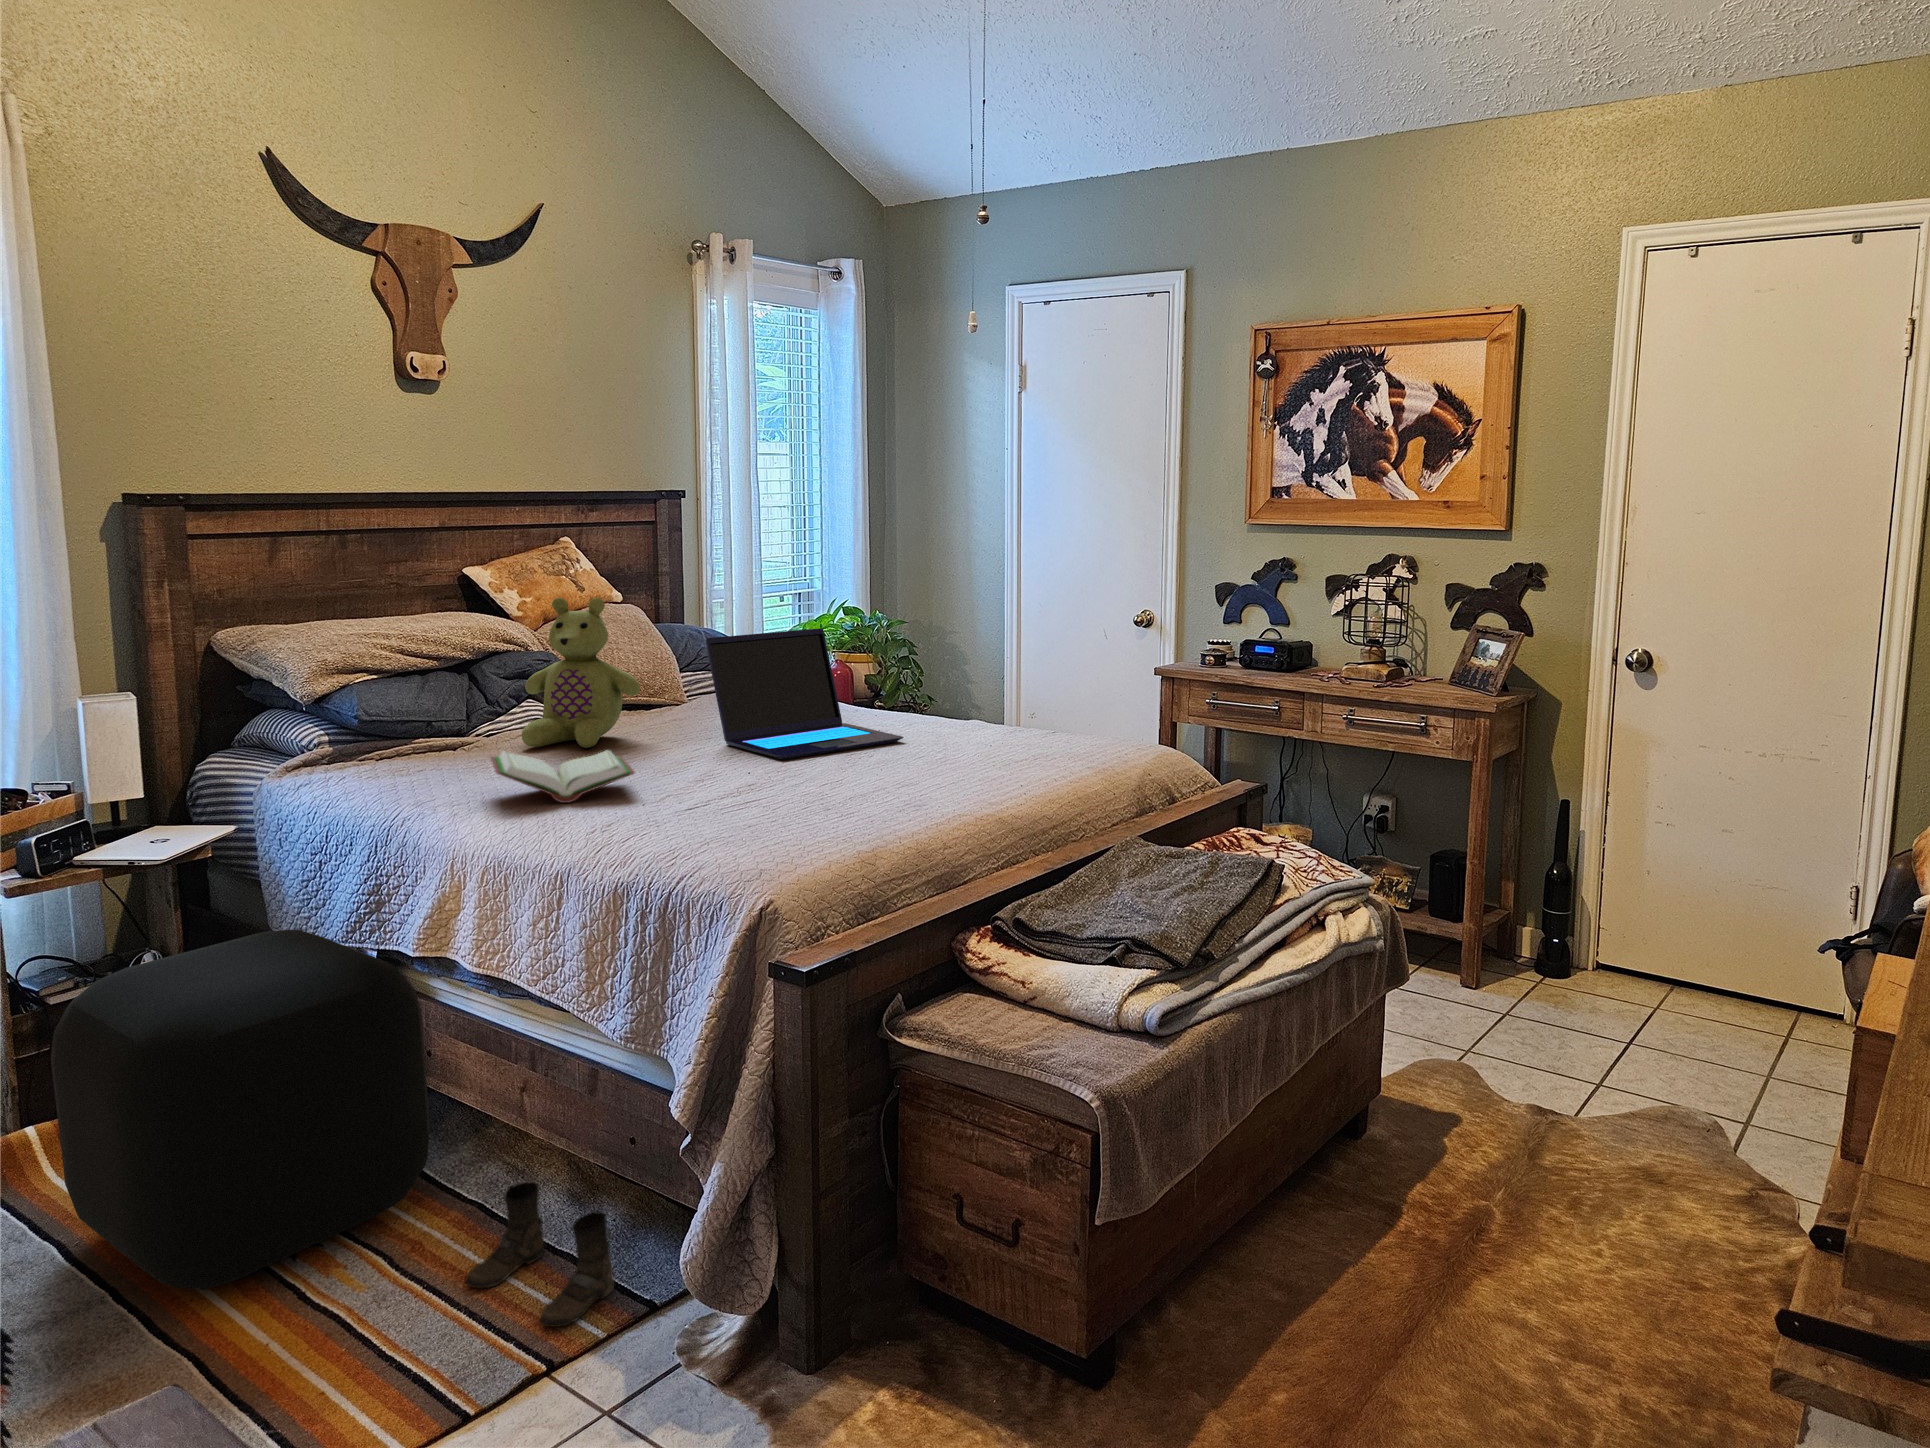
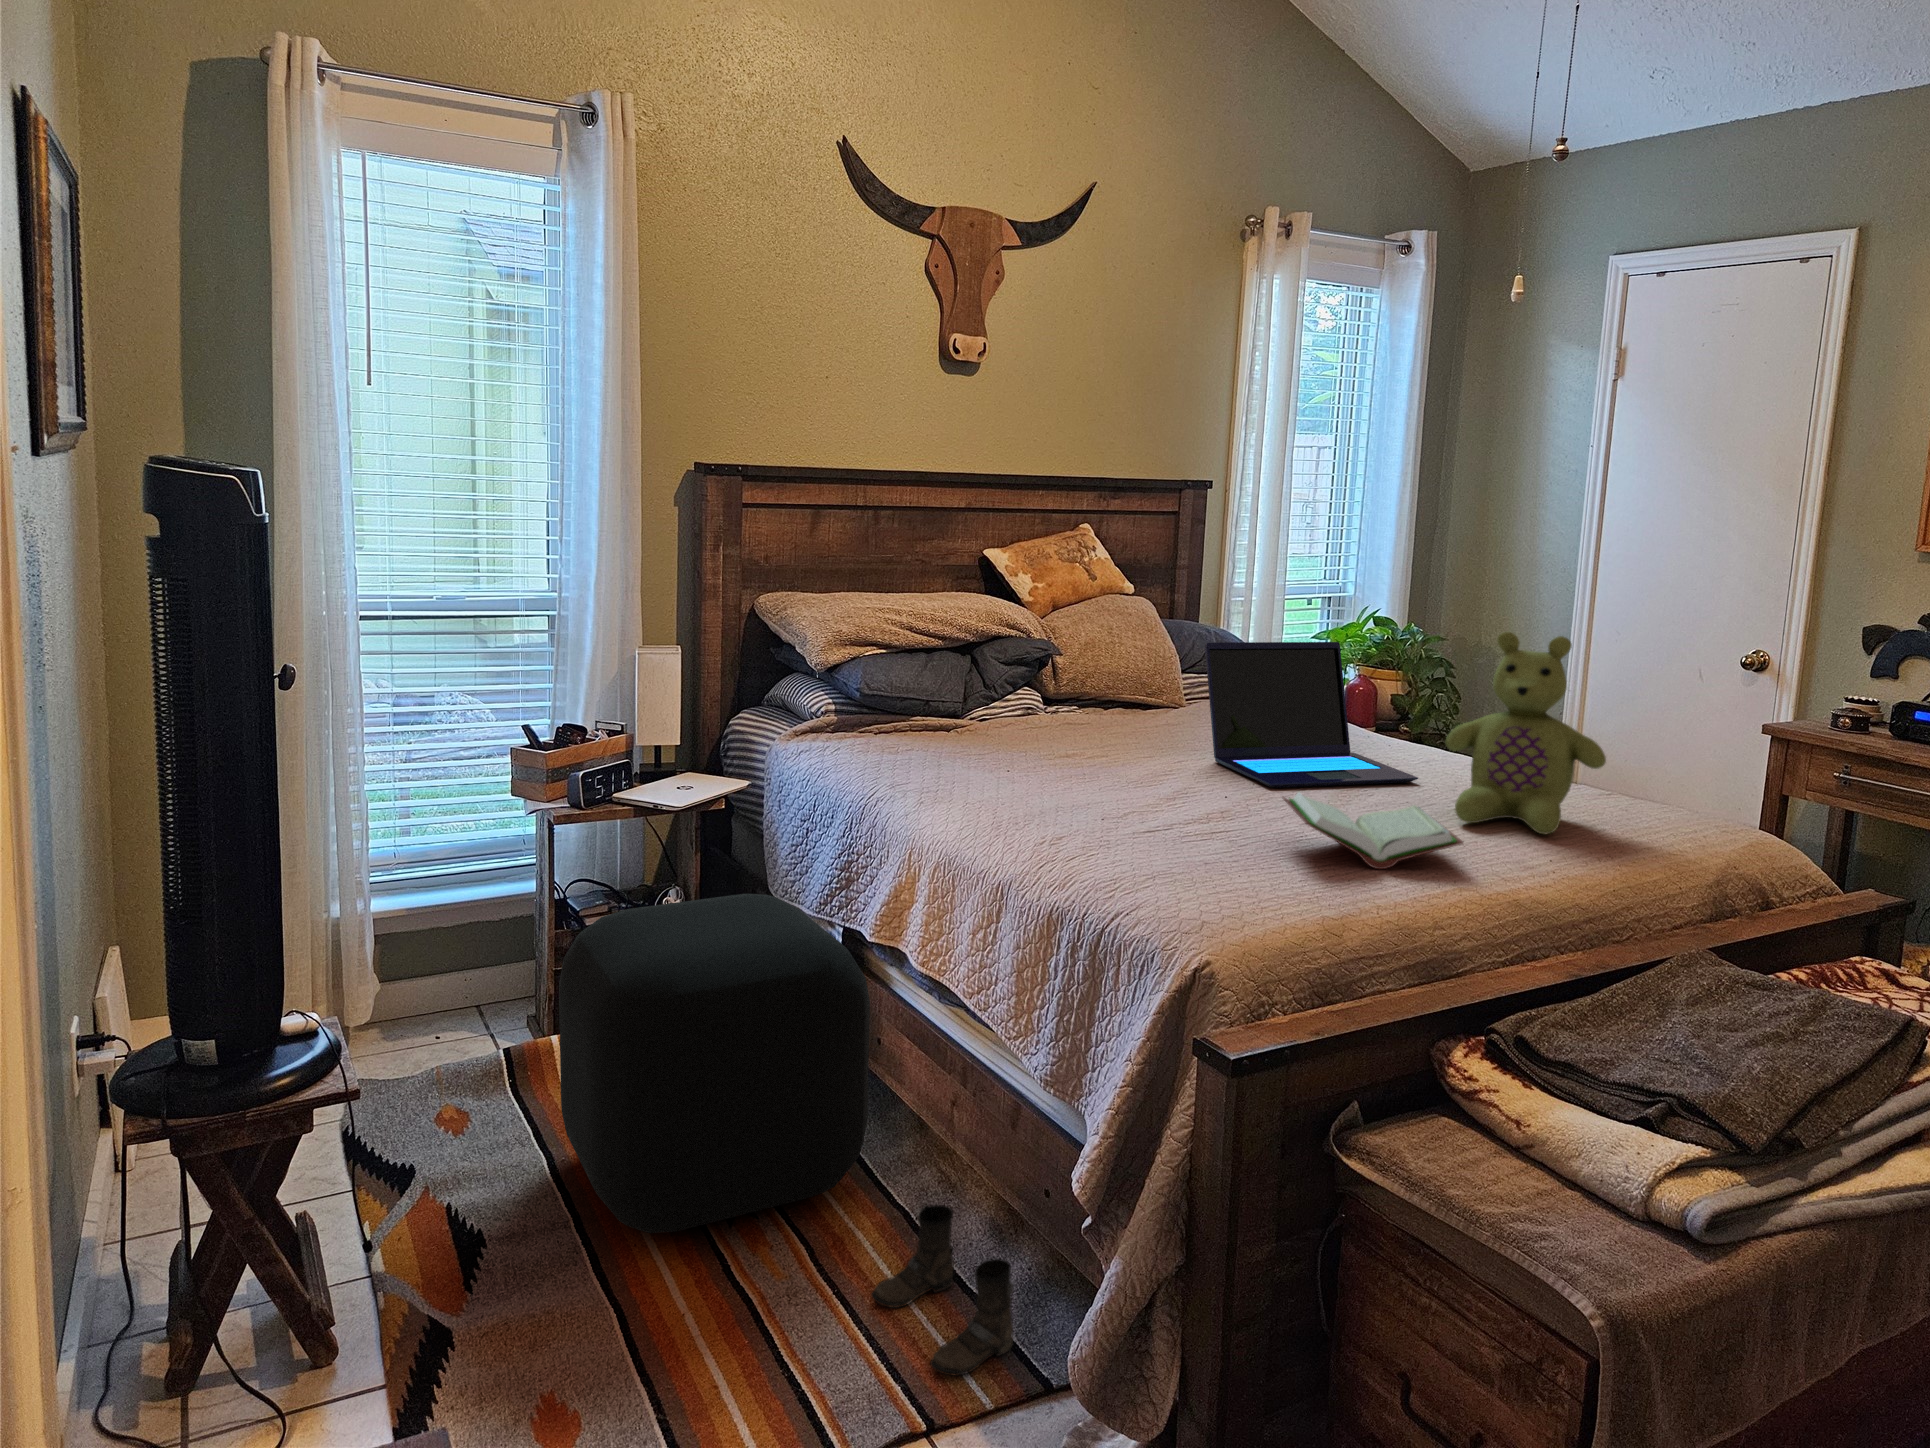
stuffed bear: present [522,598,640,748] -> present [1446,632,1606,834]
book: present [491,750,635,803] -> present [1283,793,1463,869]

